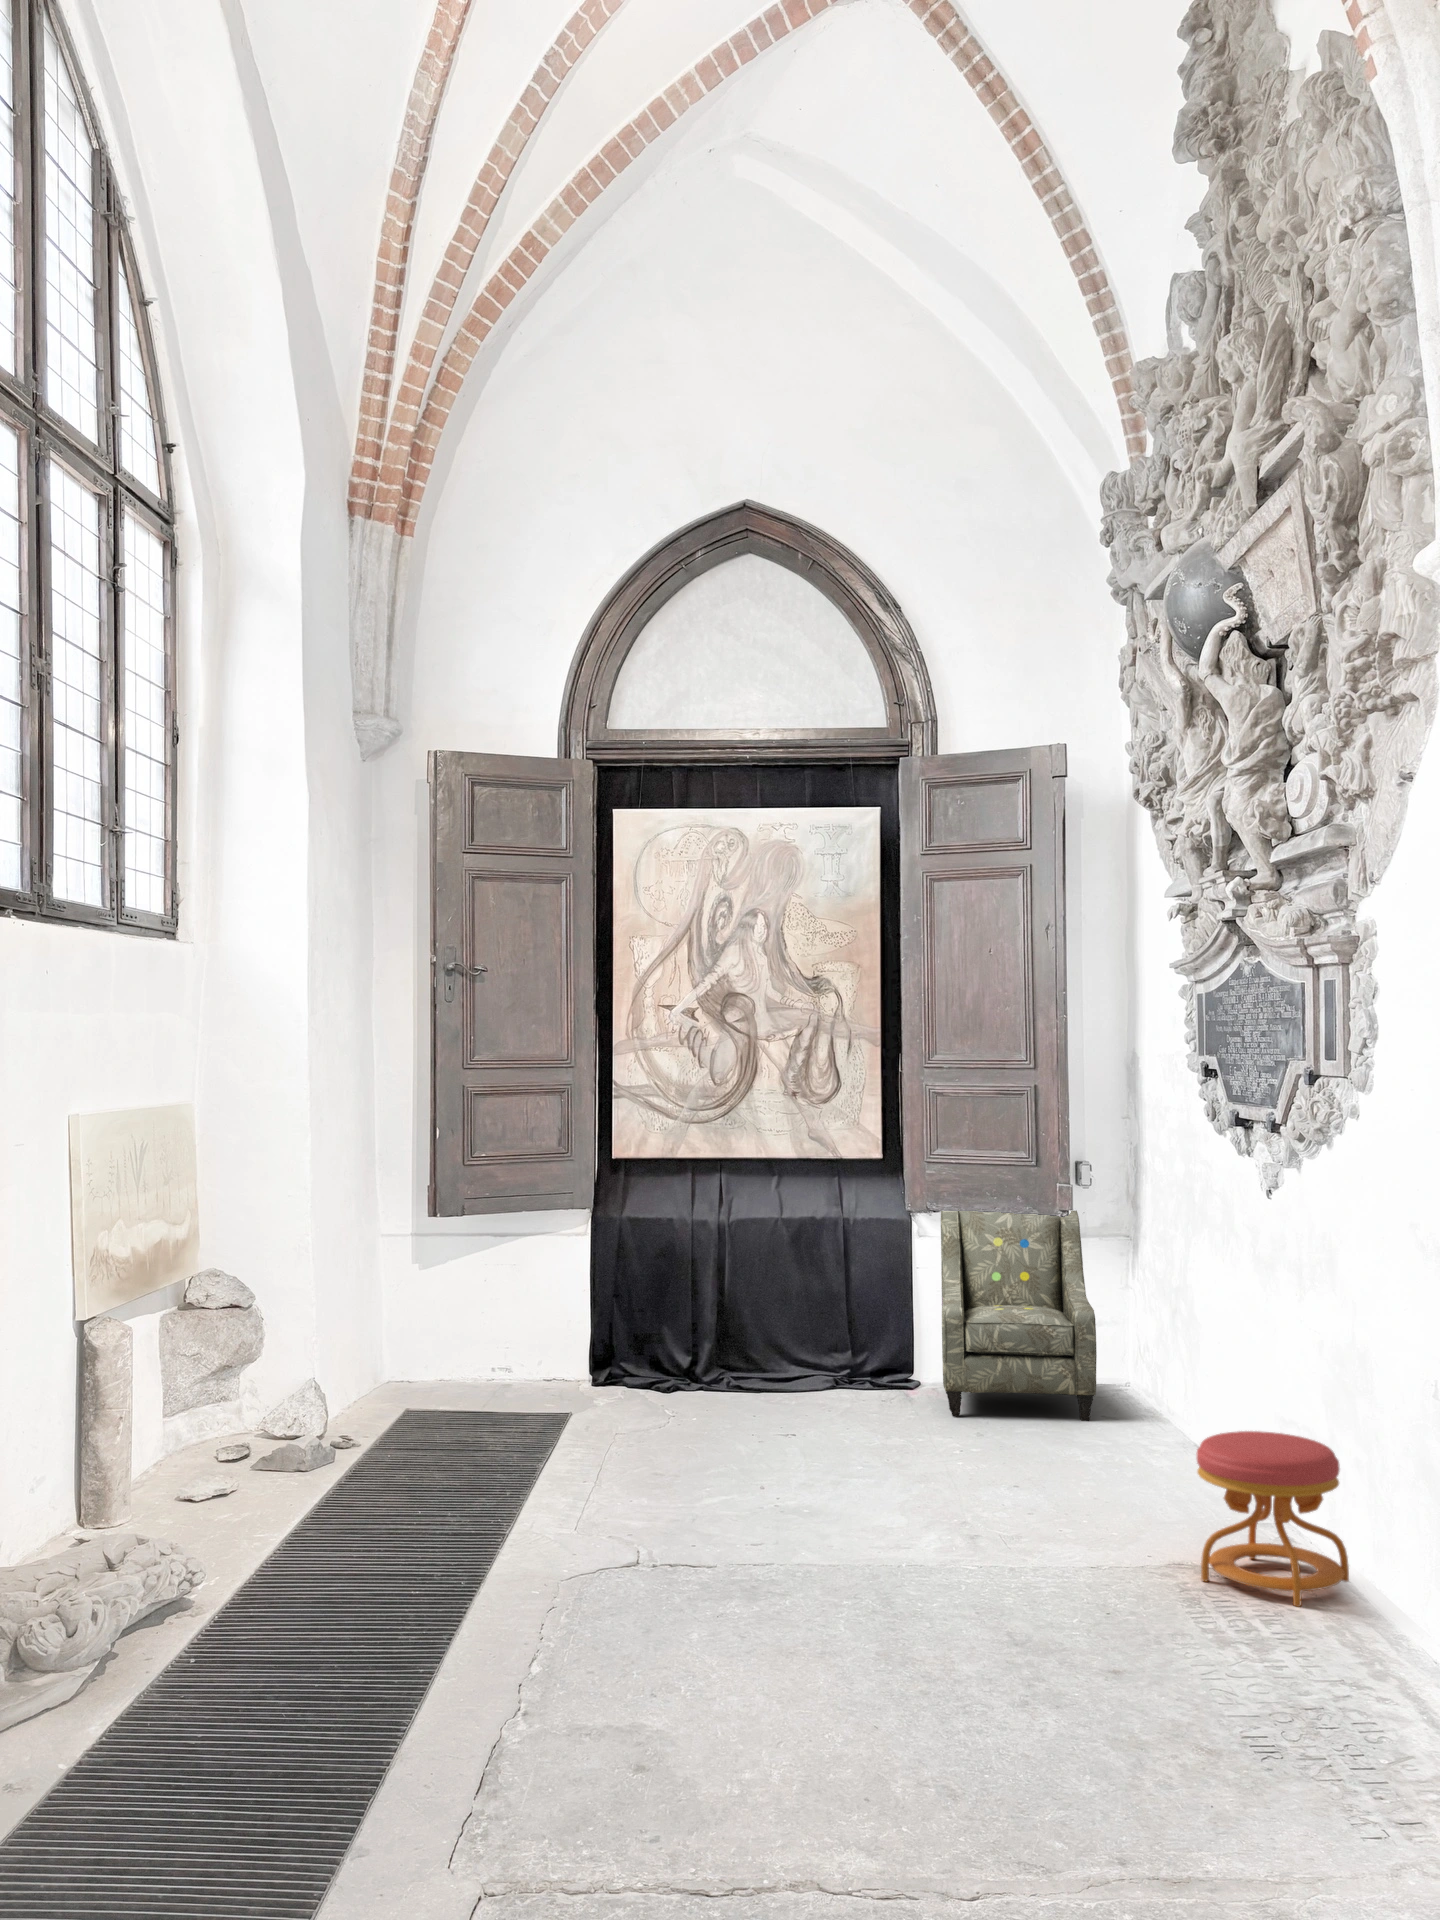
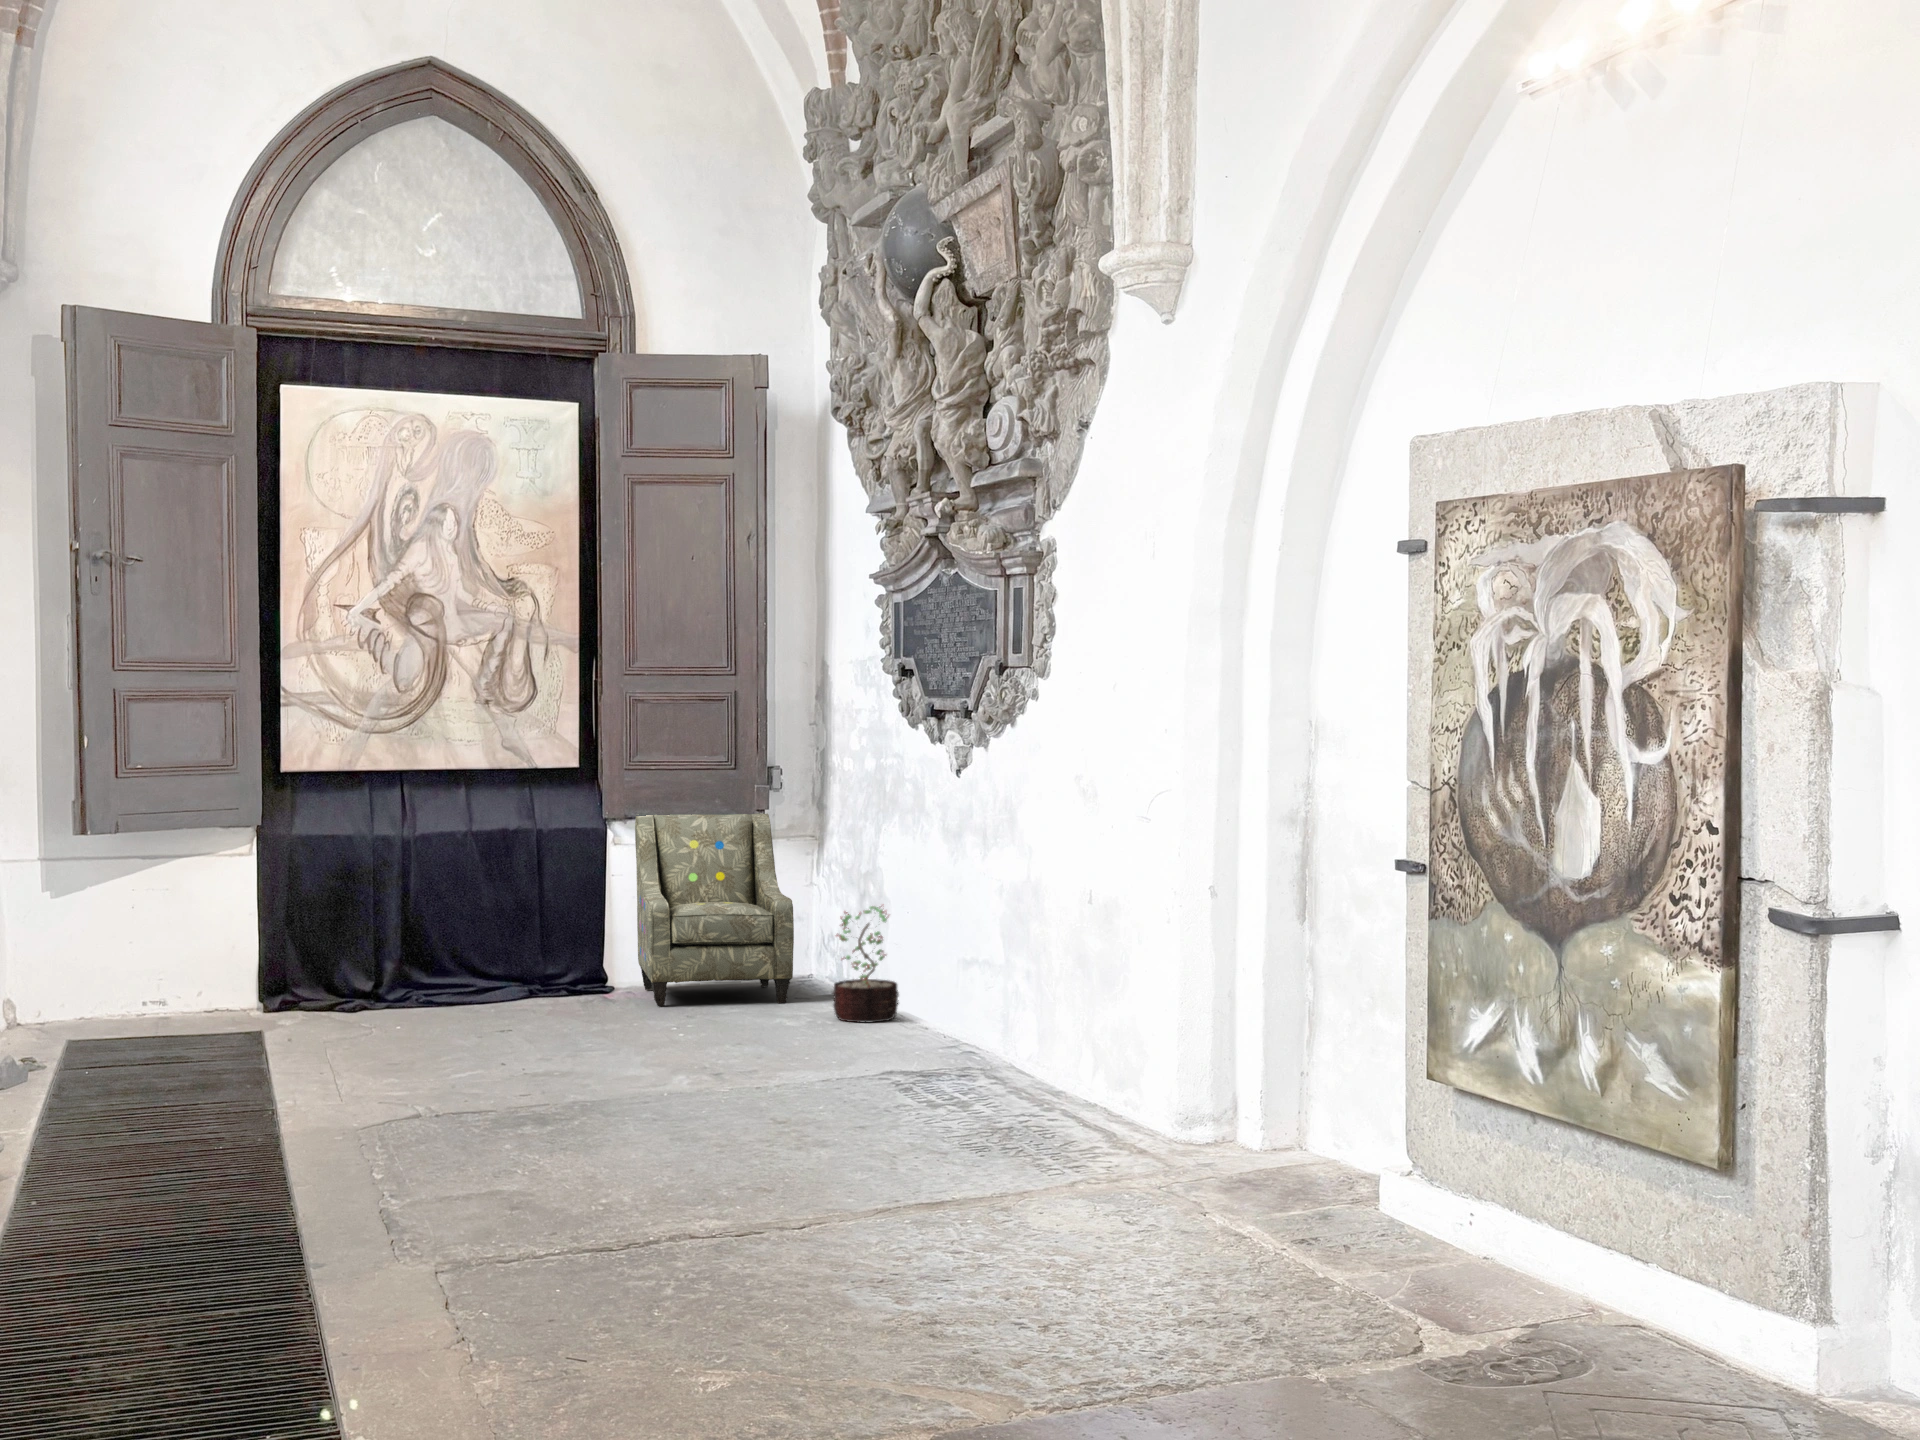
decorative plant: none [1132,1327,1210,1462] -> present [833,906,899,1022]
stool: present [1197,1431,1349,1607] -> none [909,962,1024,1087]

